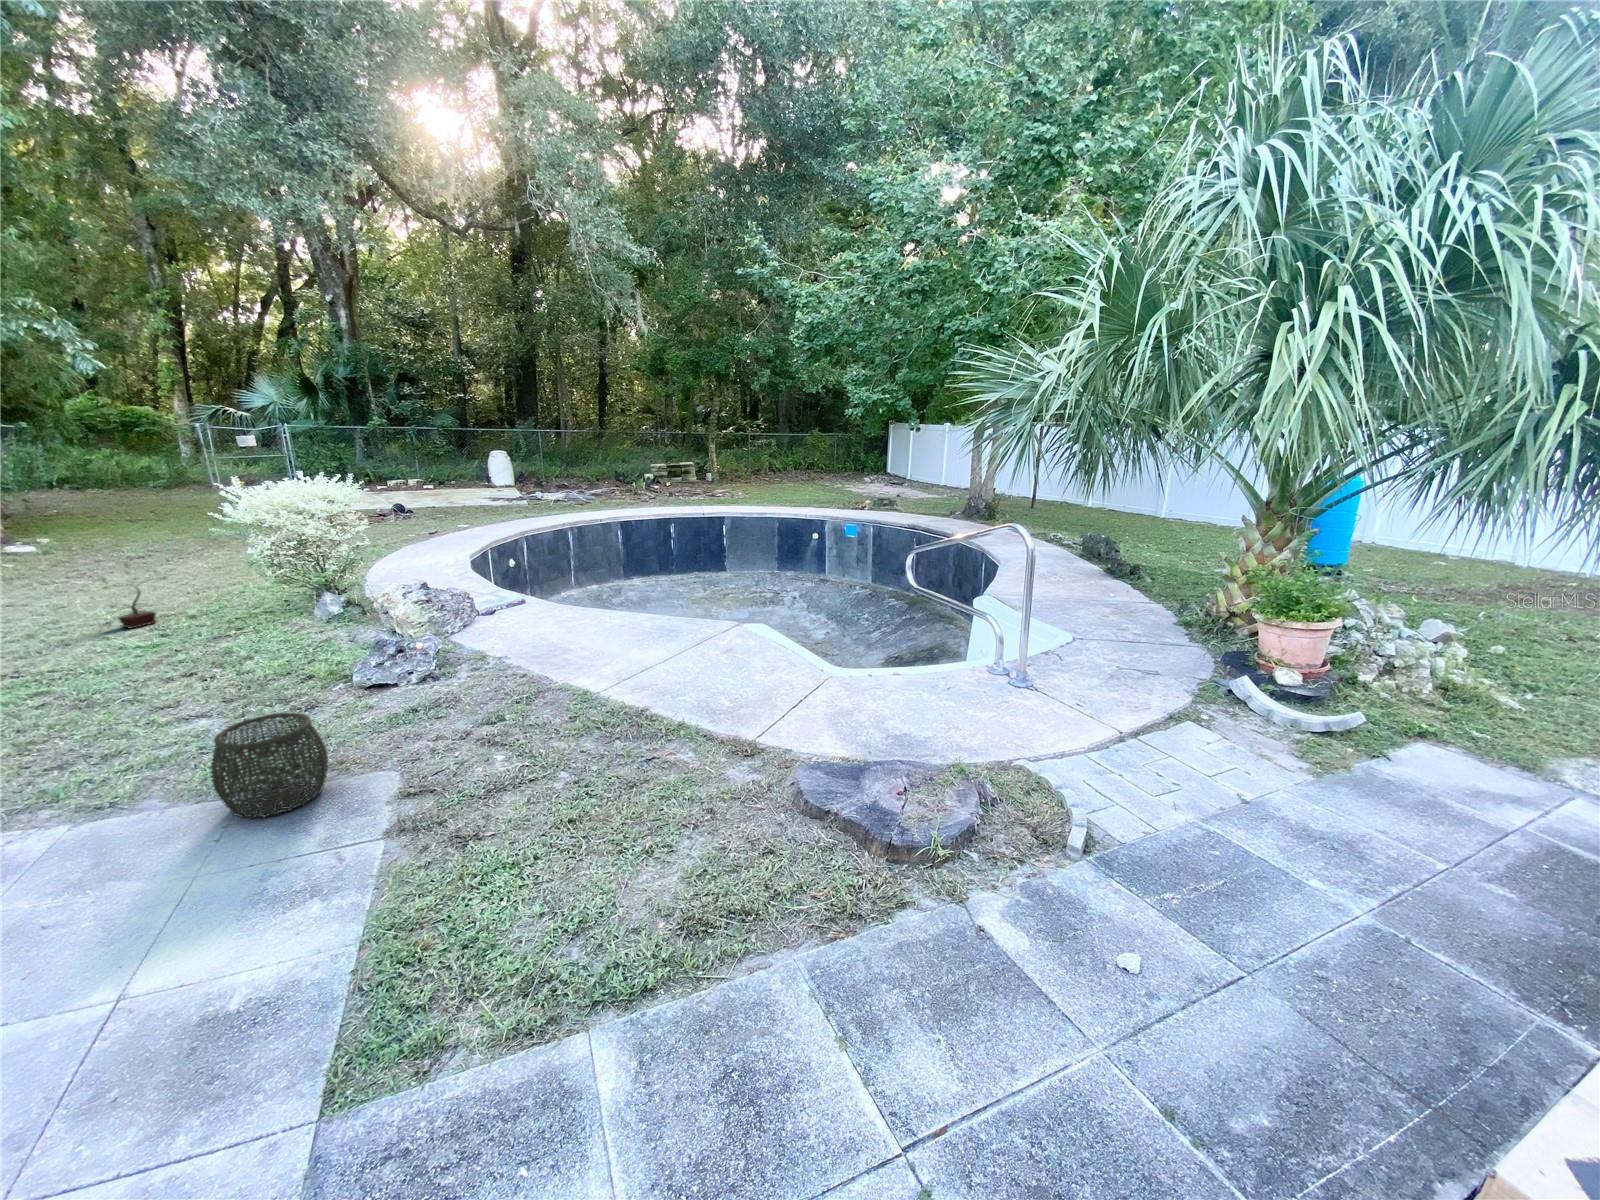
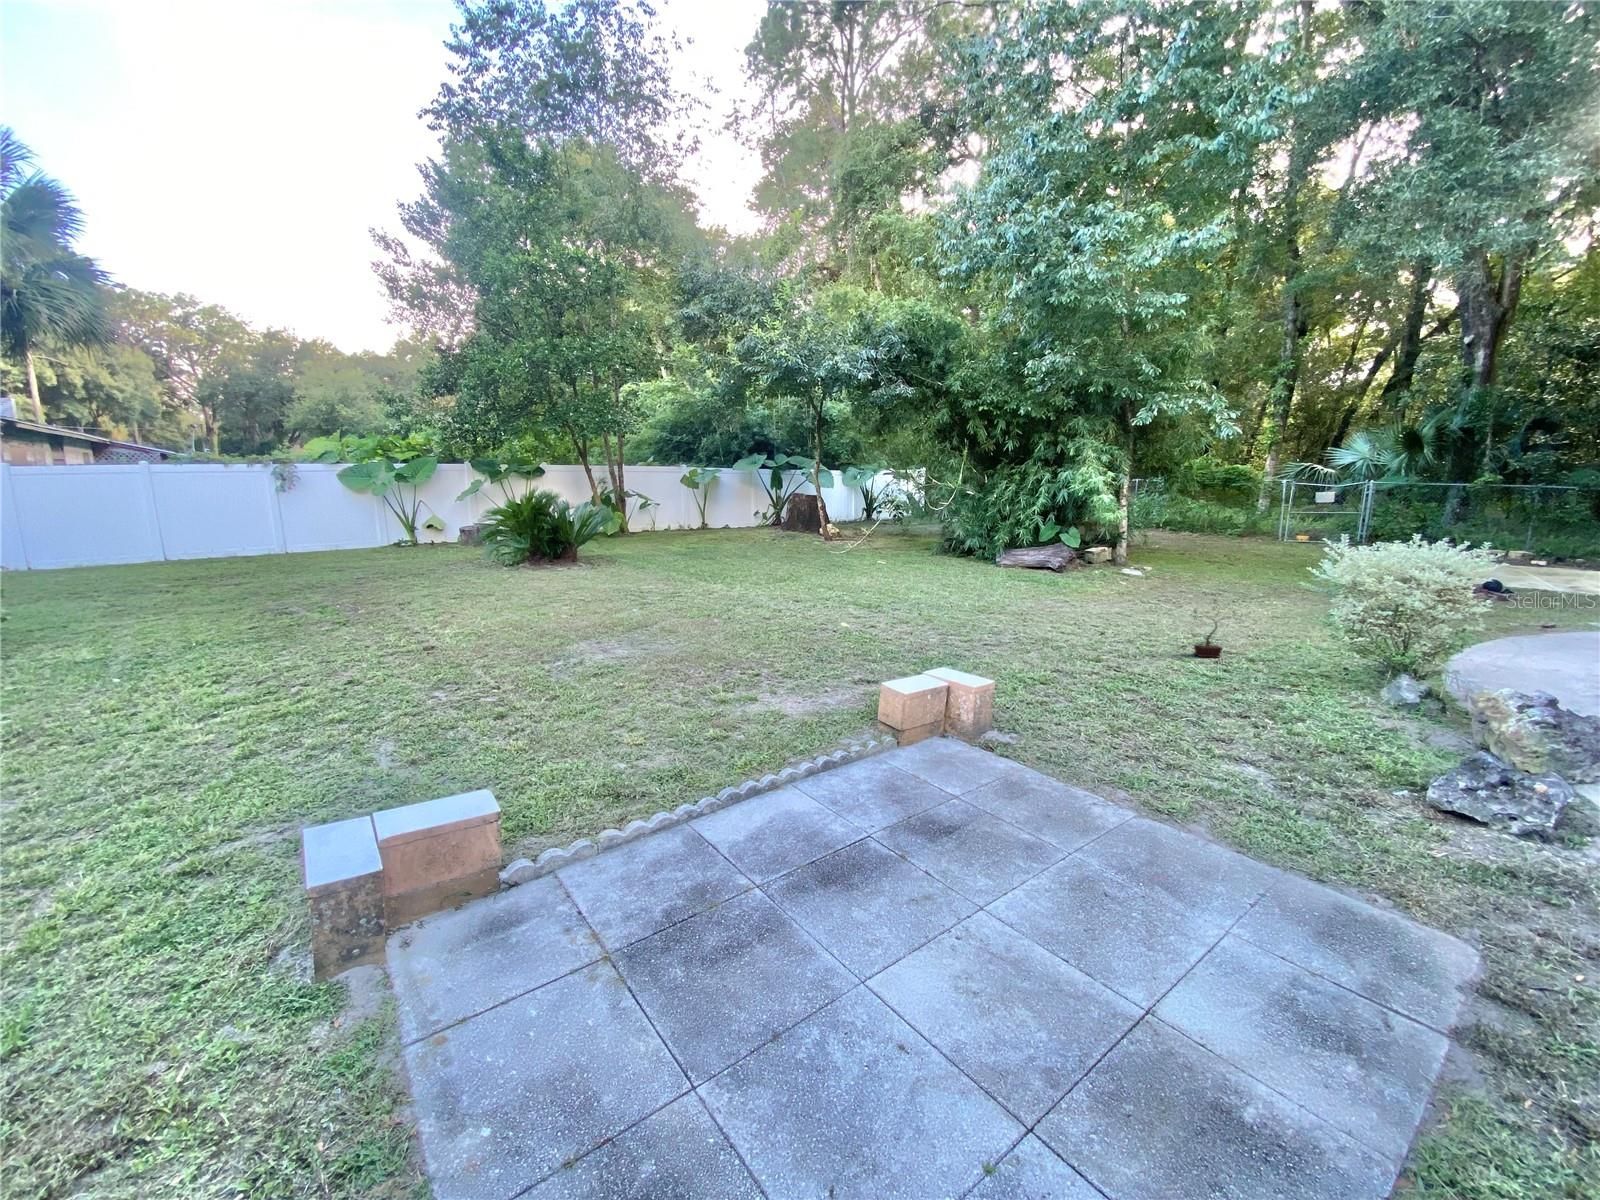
woven basket: present [211,713,328,819] -> none [1268,800,1406,931]

